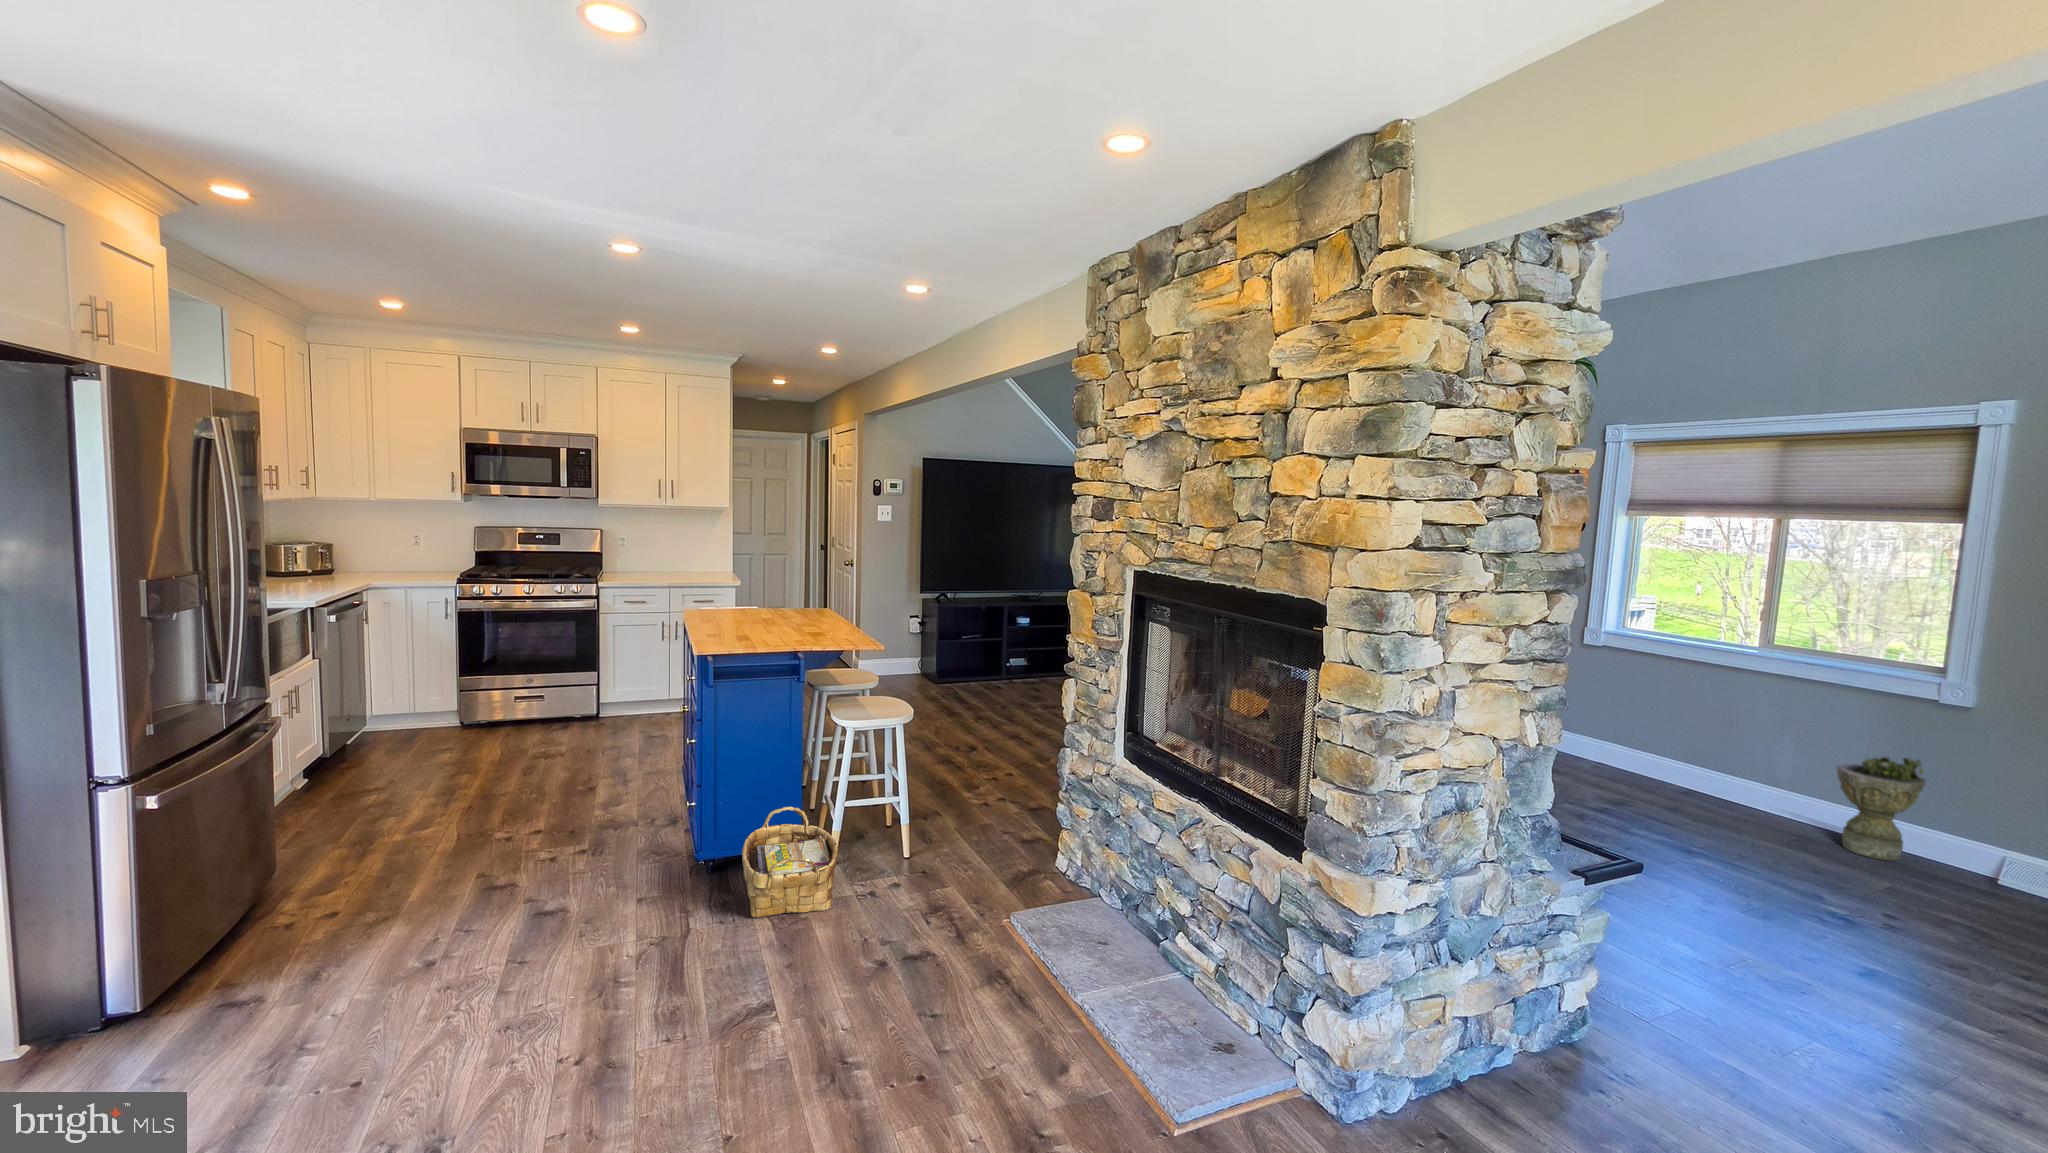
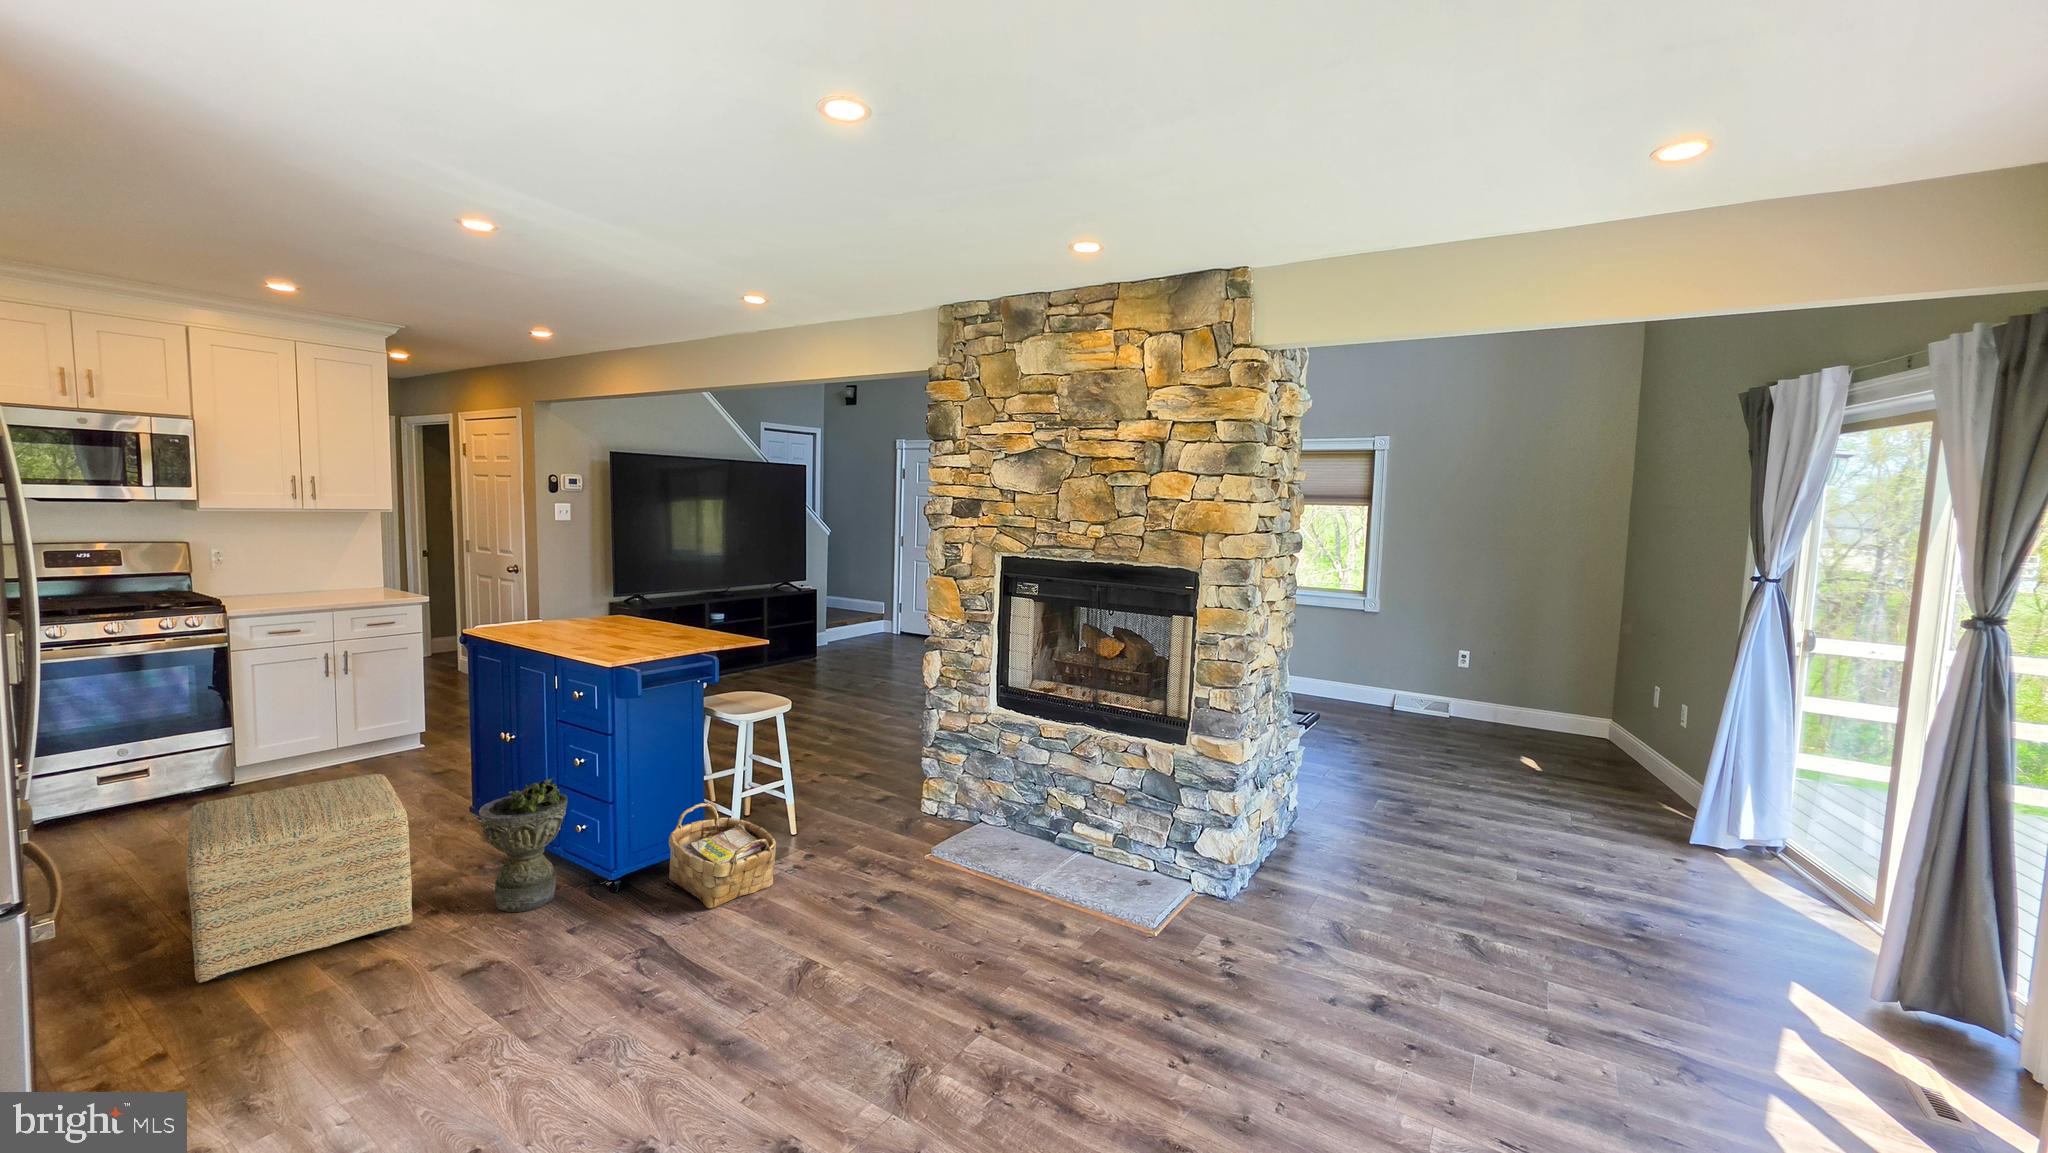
ottoman: none [399,728,590,871] -> present [186,774,412,983]
planter: present [1837,757,1926,861] -> present [479,778,568,912]

